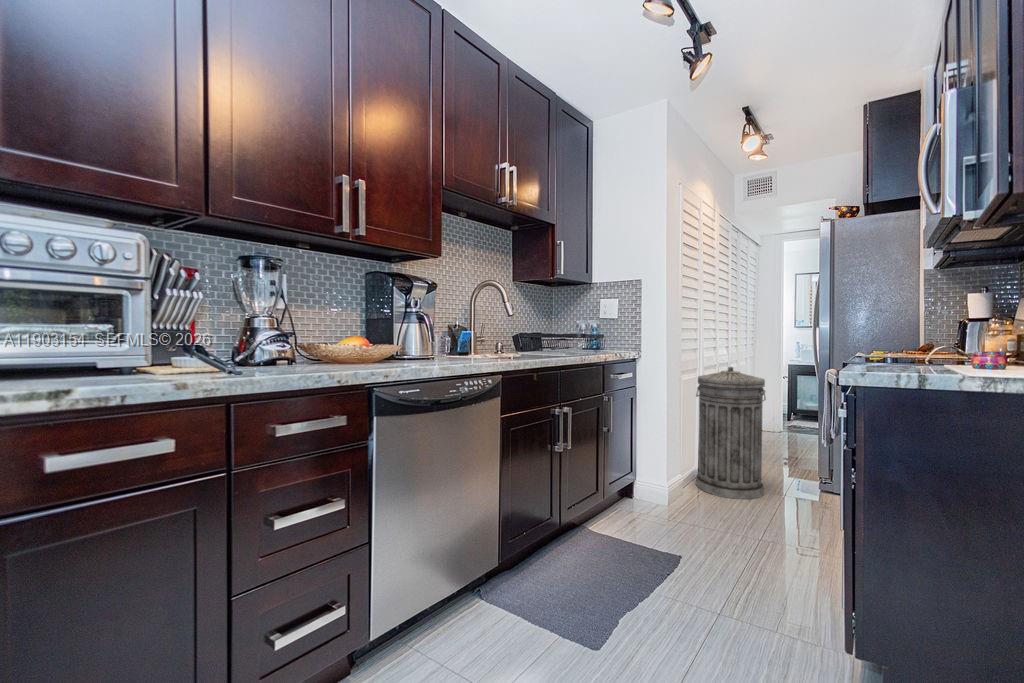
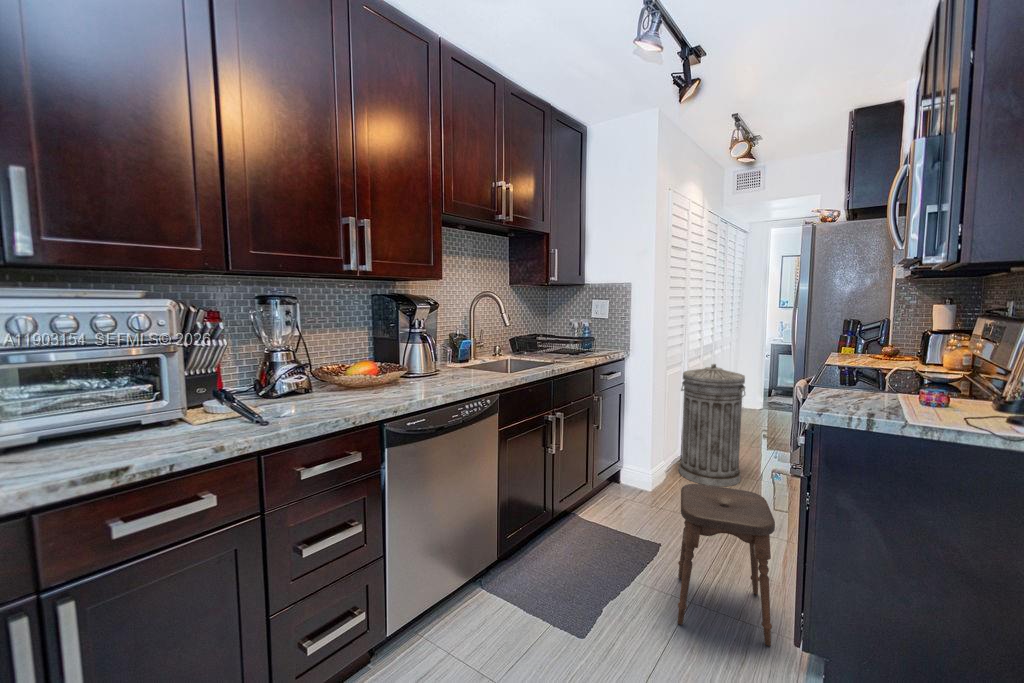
stool: none [702,478,815,659] -> present [677,484,775,646]

